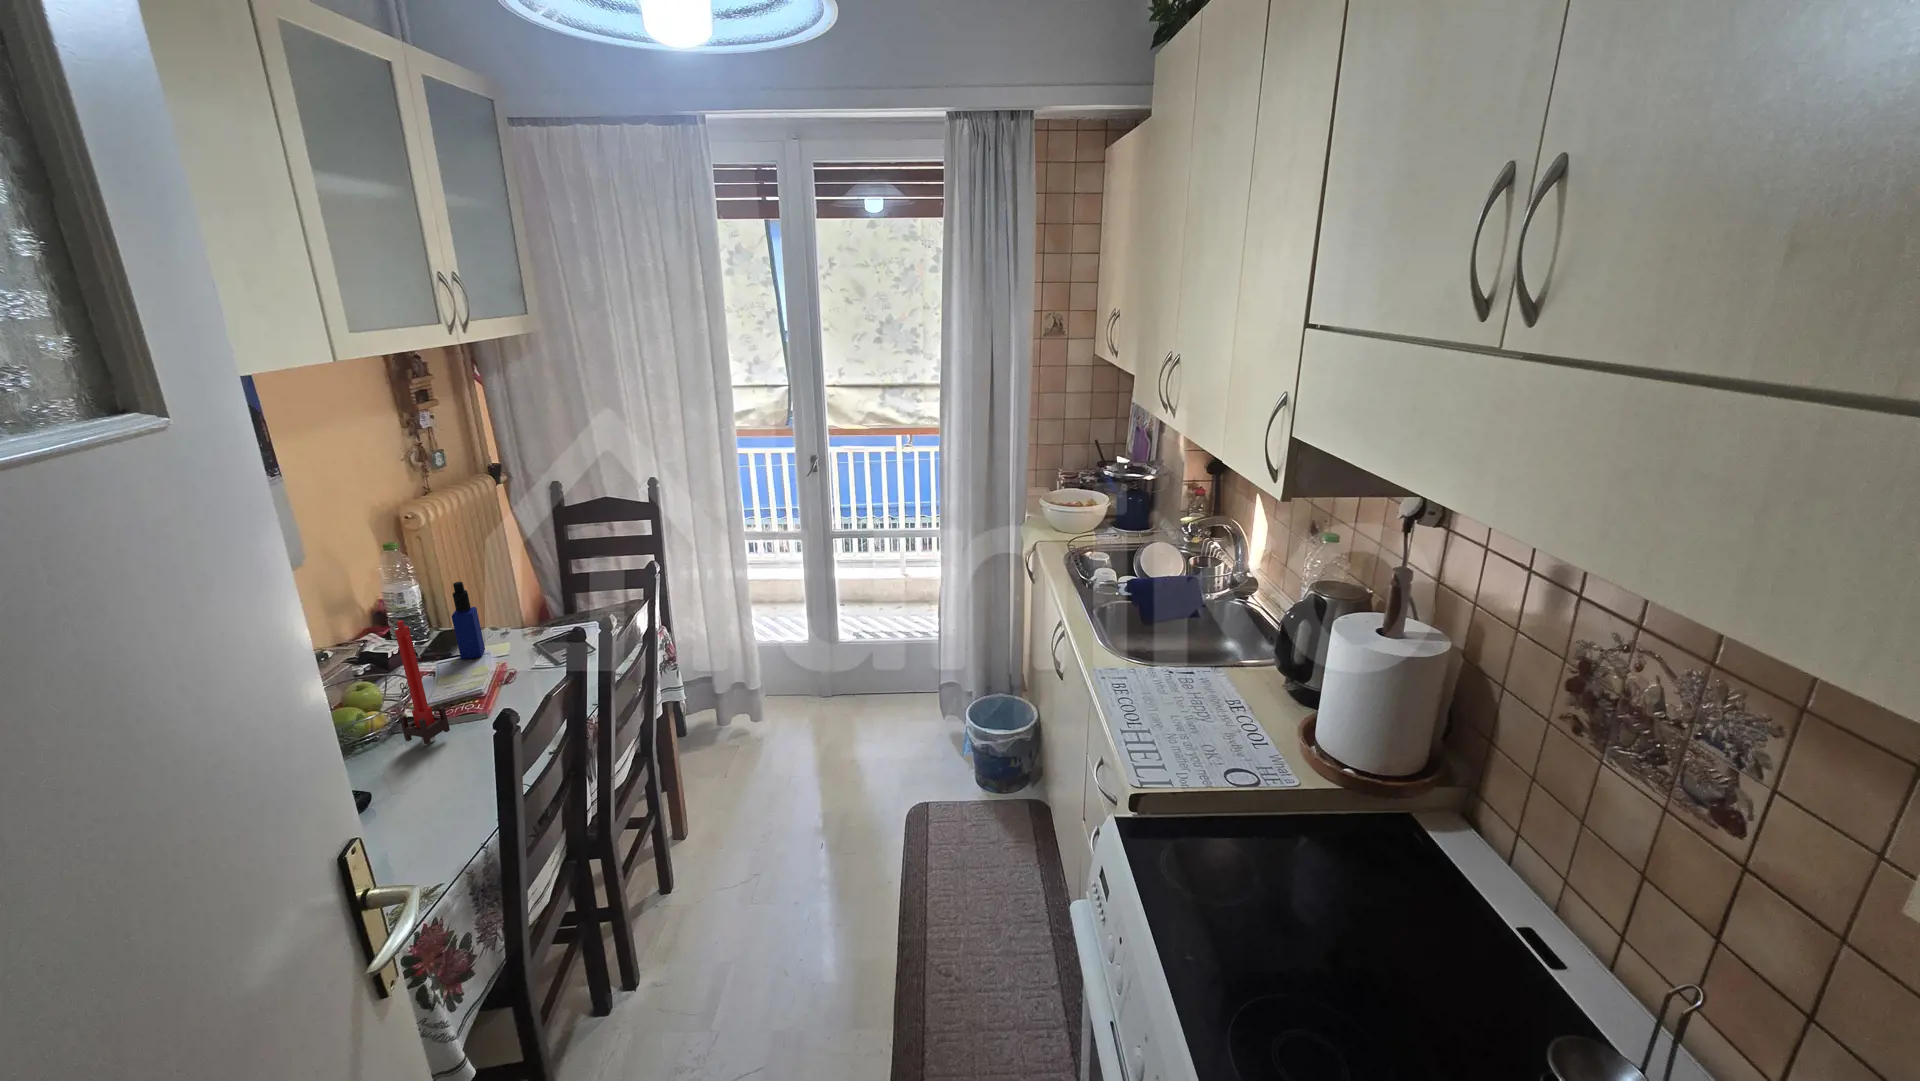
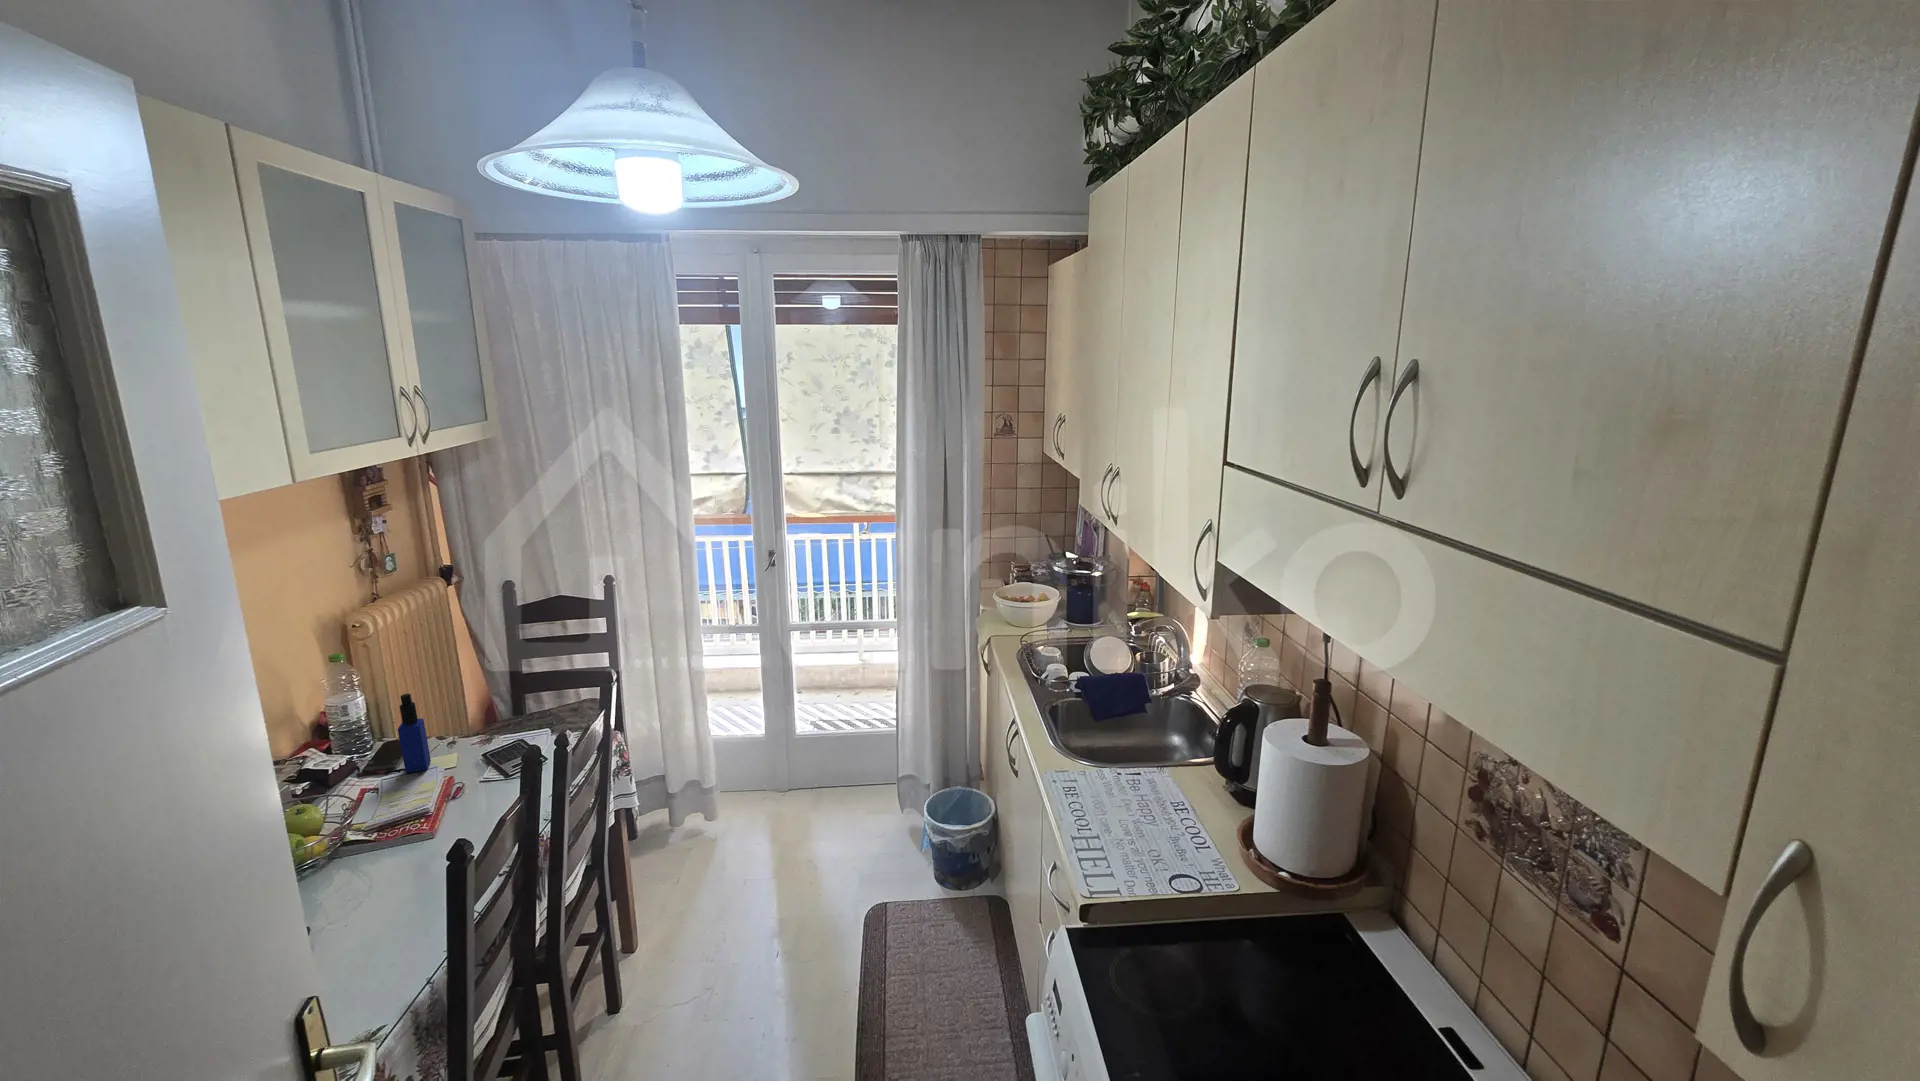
candle: present [395,620,450,745] -> none [343,743,395,870]

